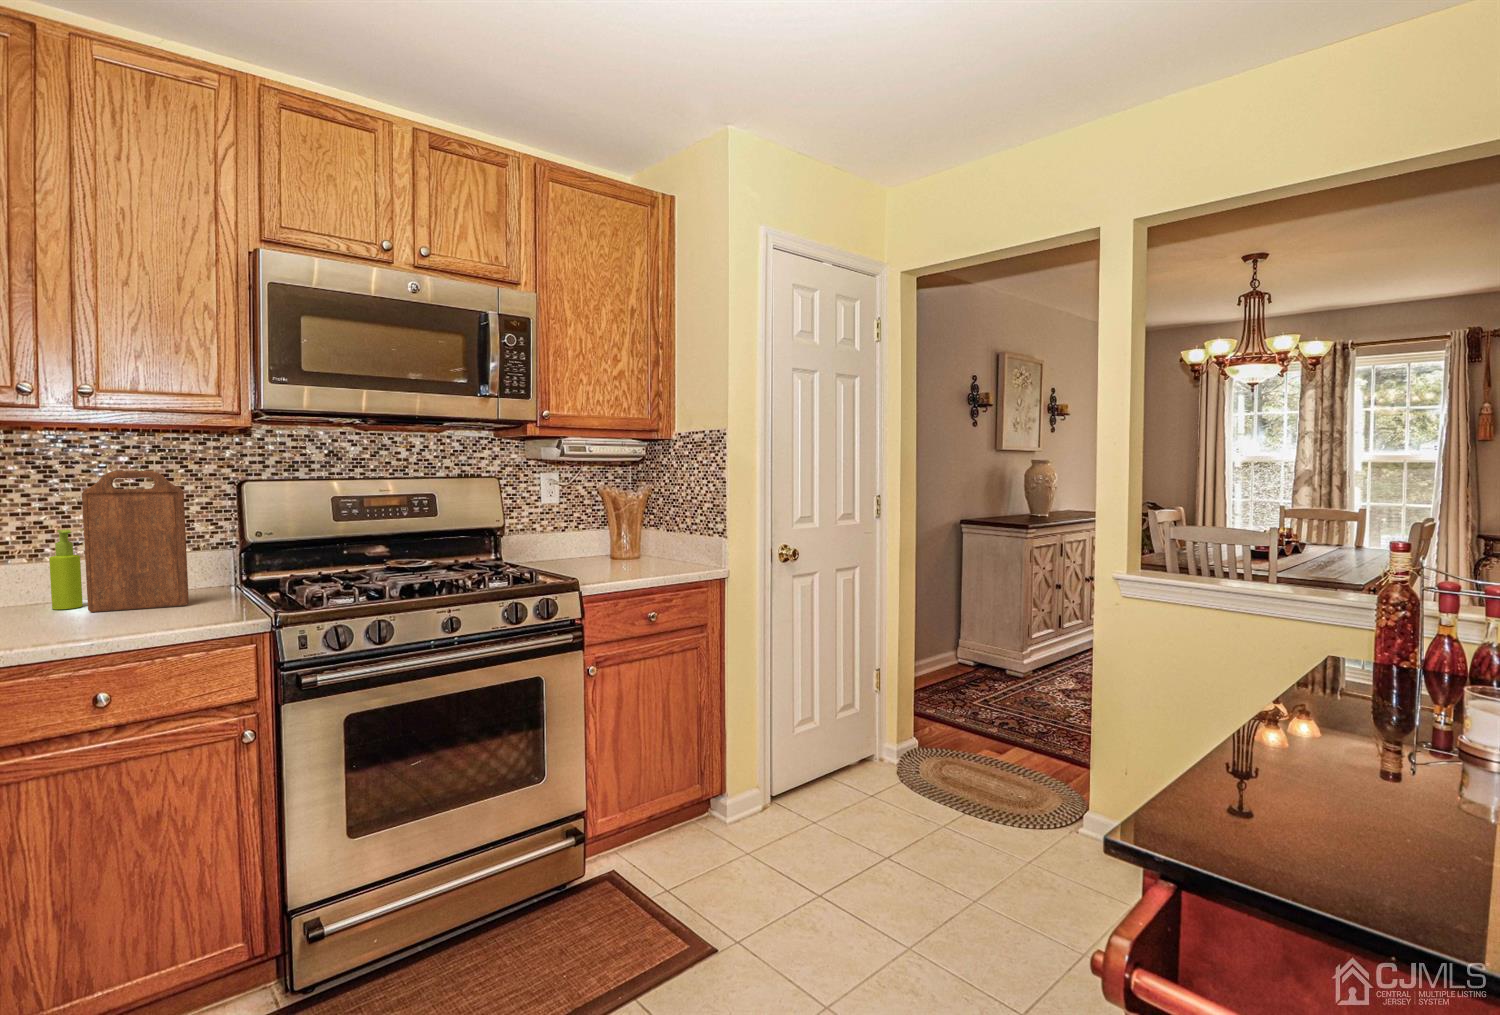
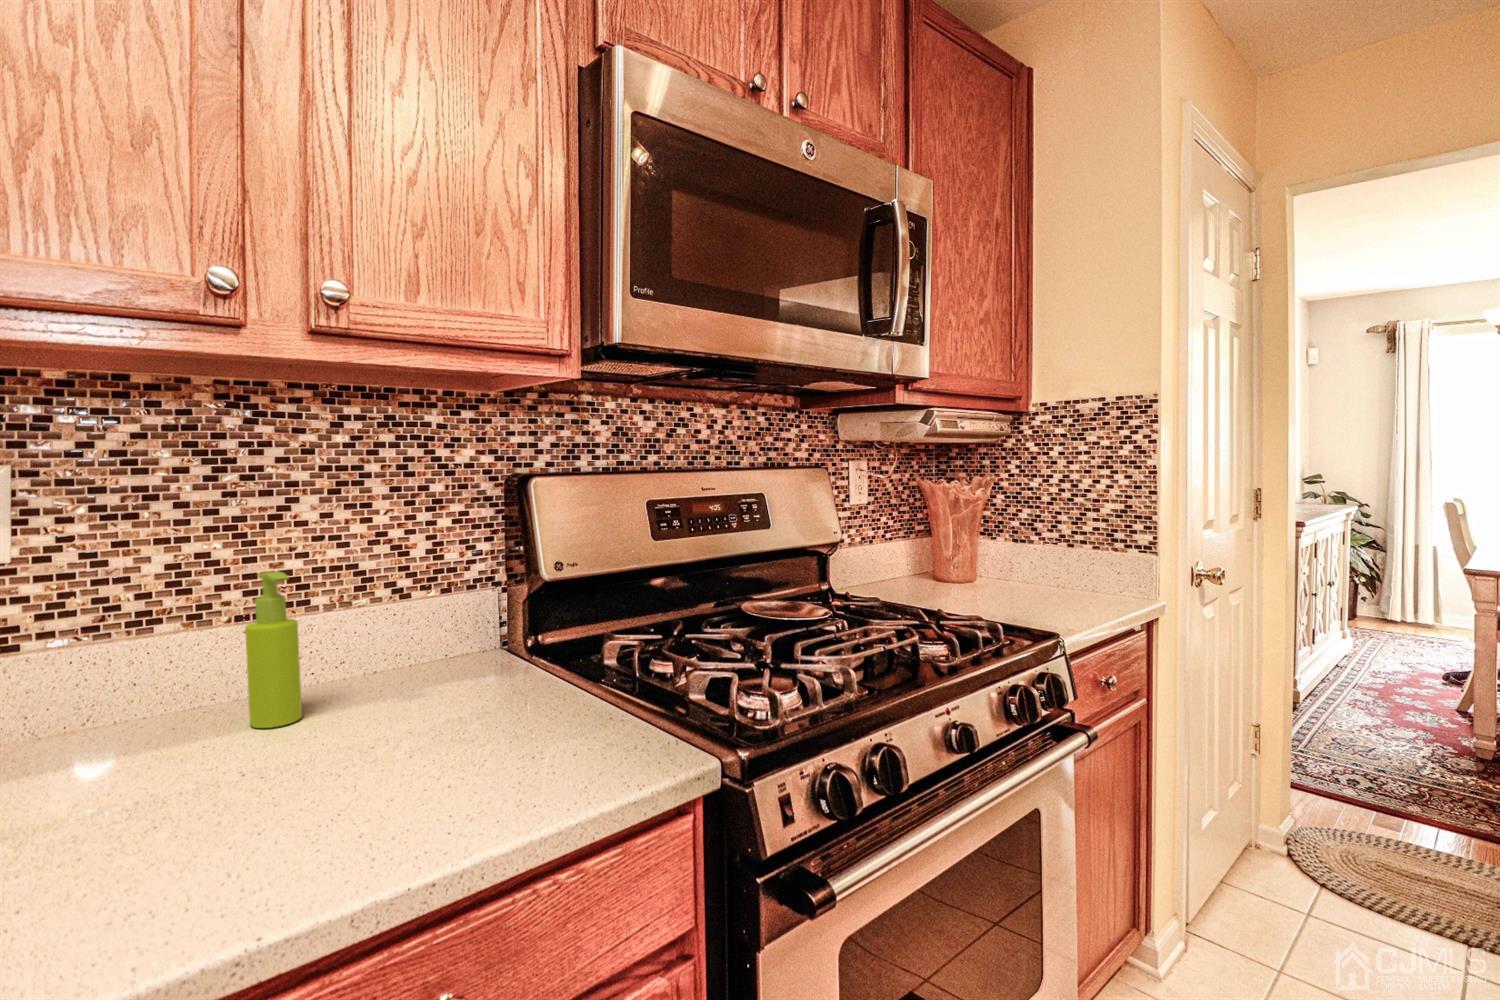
cutting board: present [82,471,189,612] -> none [320,458,497,736]

